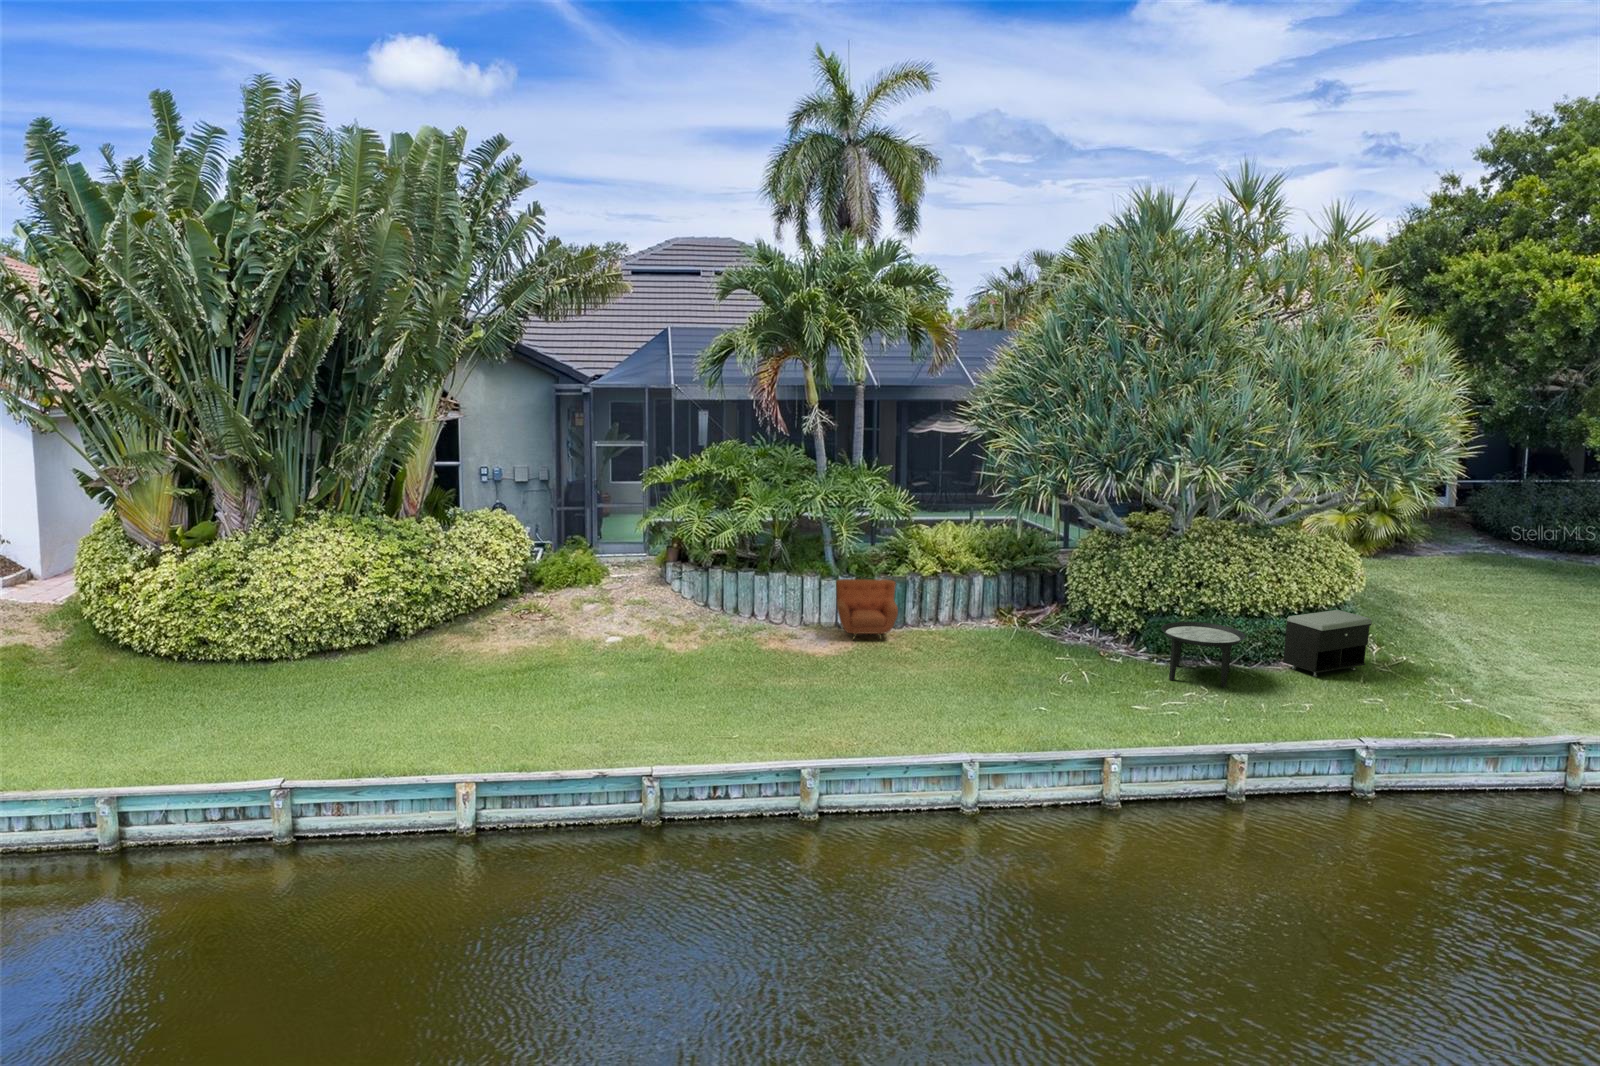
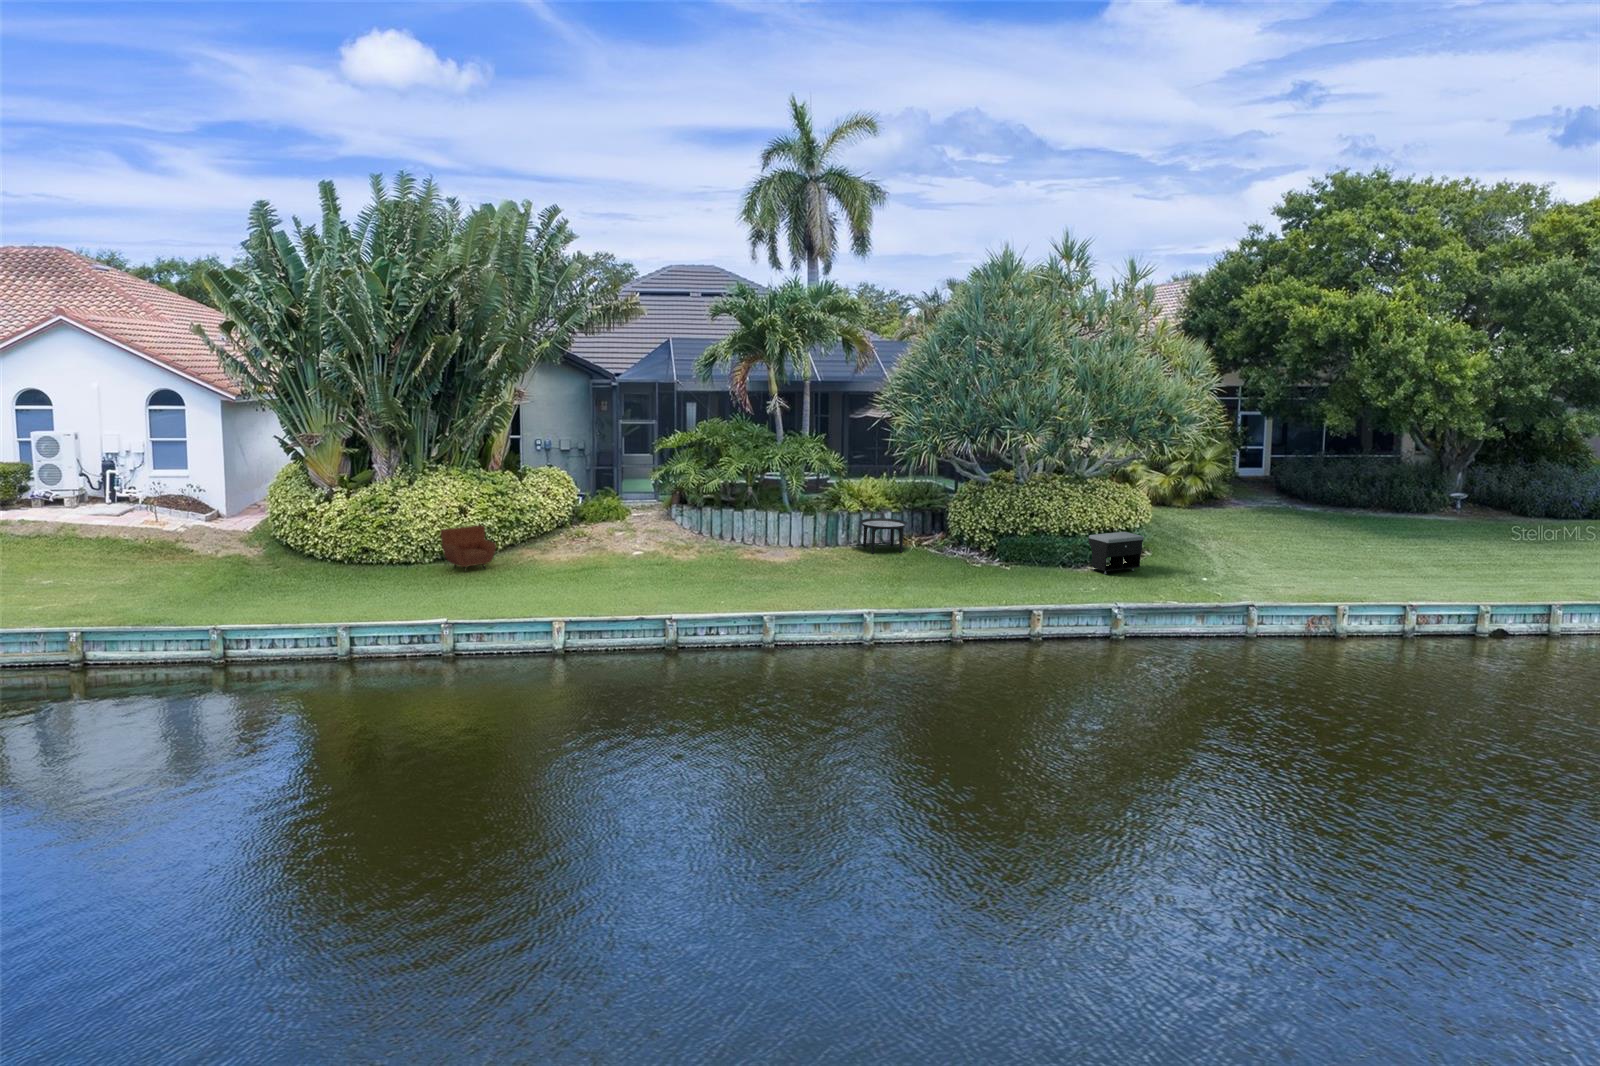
armchair: present [836,579,898,640] -> present [440,525,496,571]
round table: present [1161,622,1246,687] -> present [860,518,908,553]

